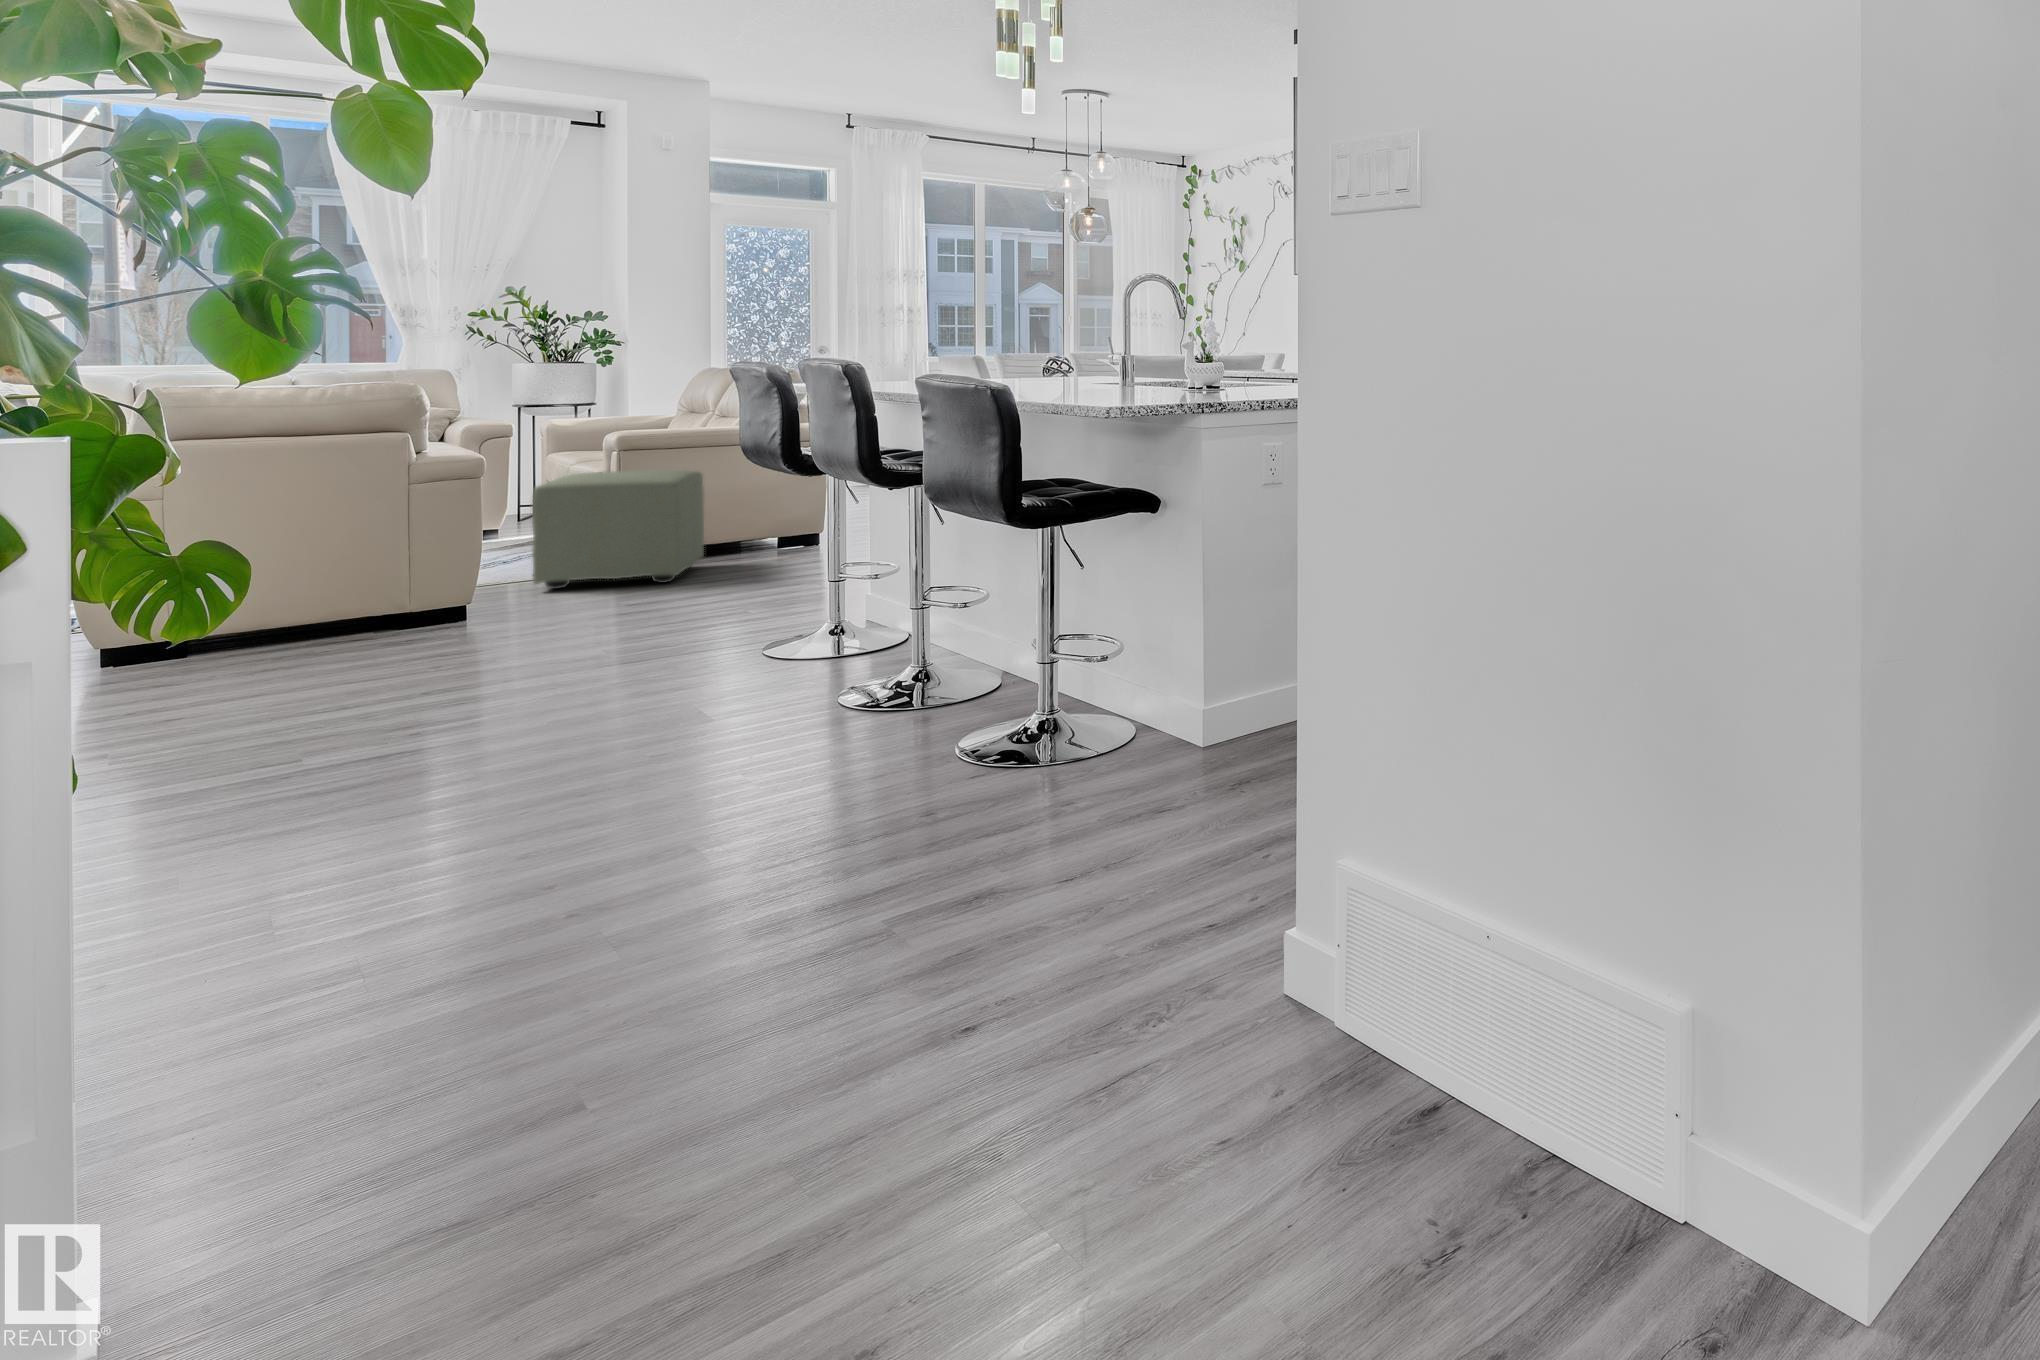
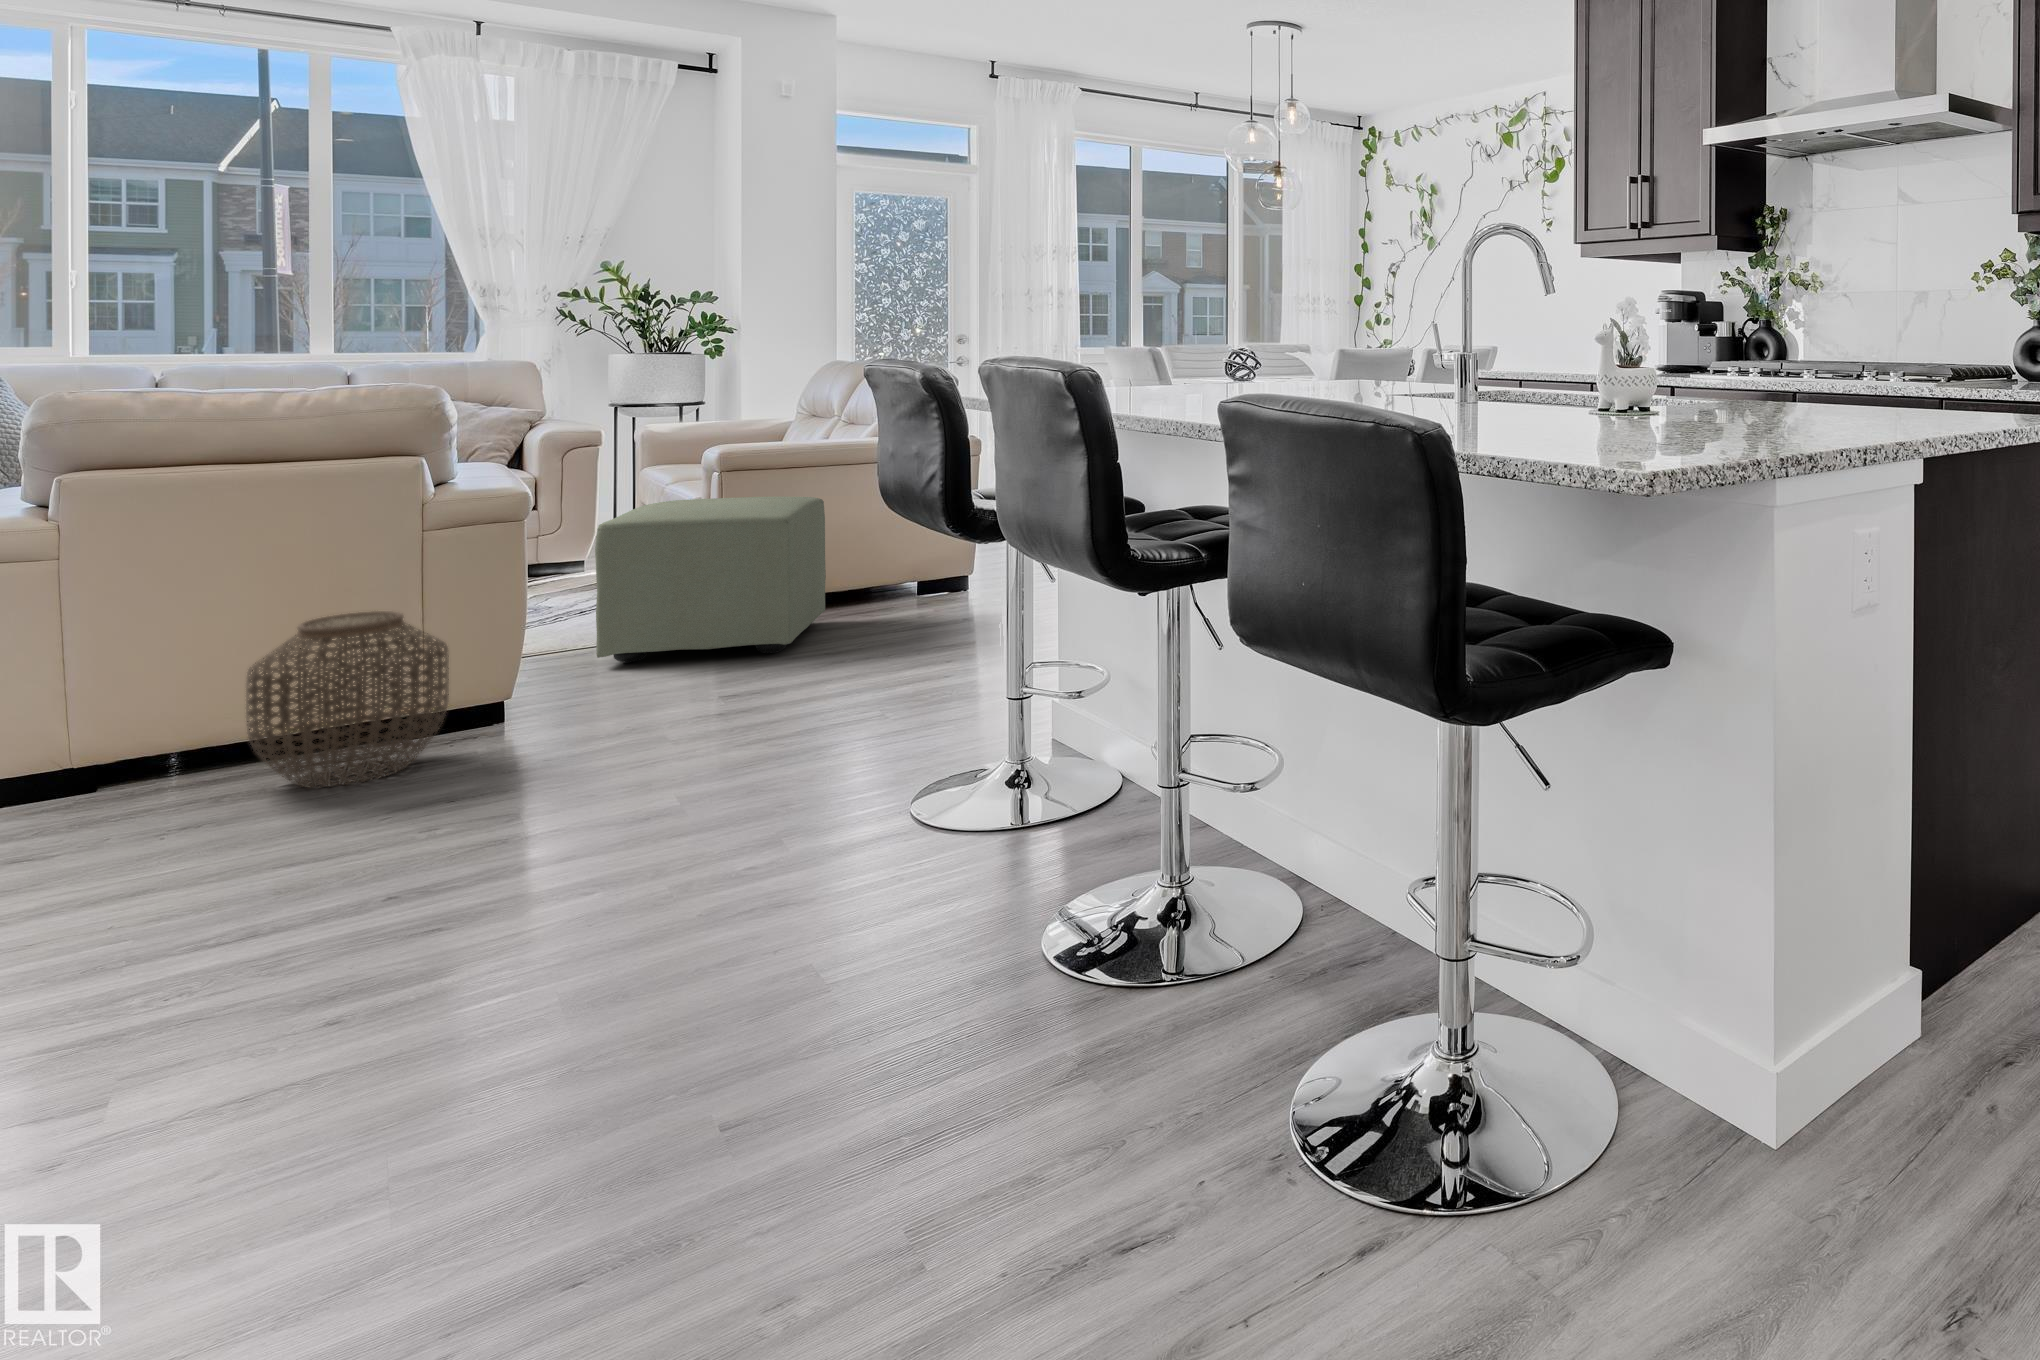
woven basket: none [316,535,446,648] -> present [246,611,449,787]

